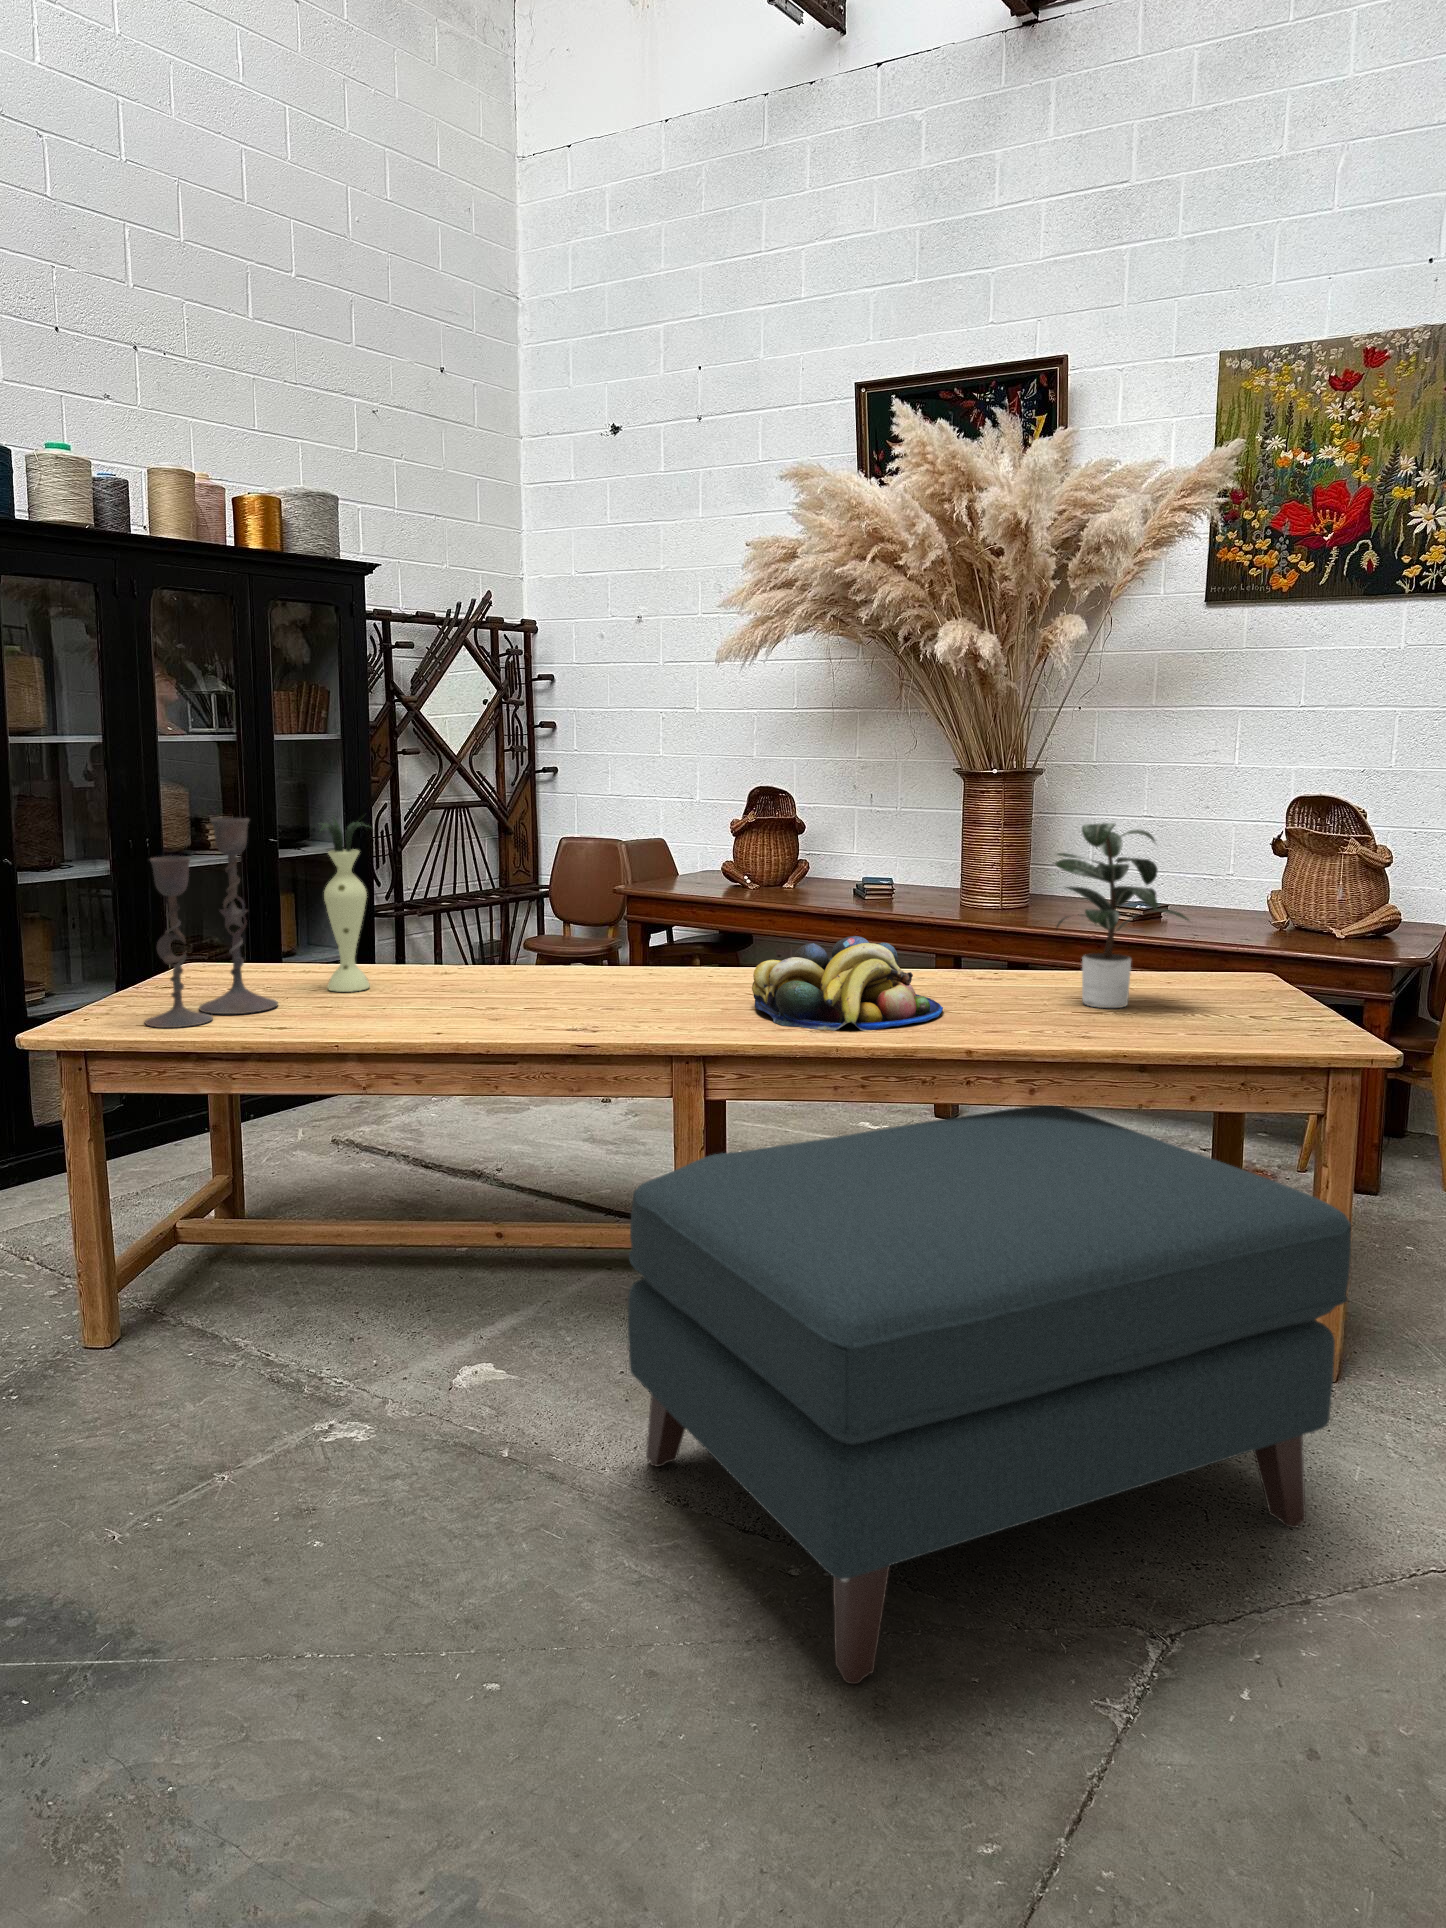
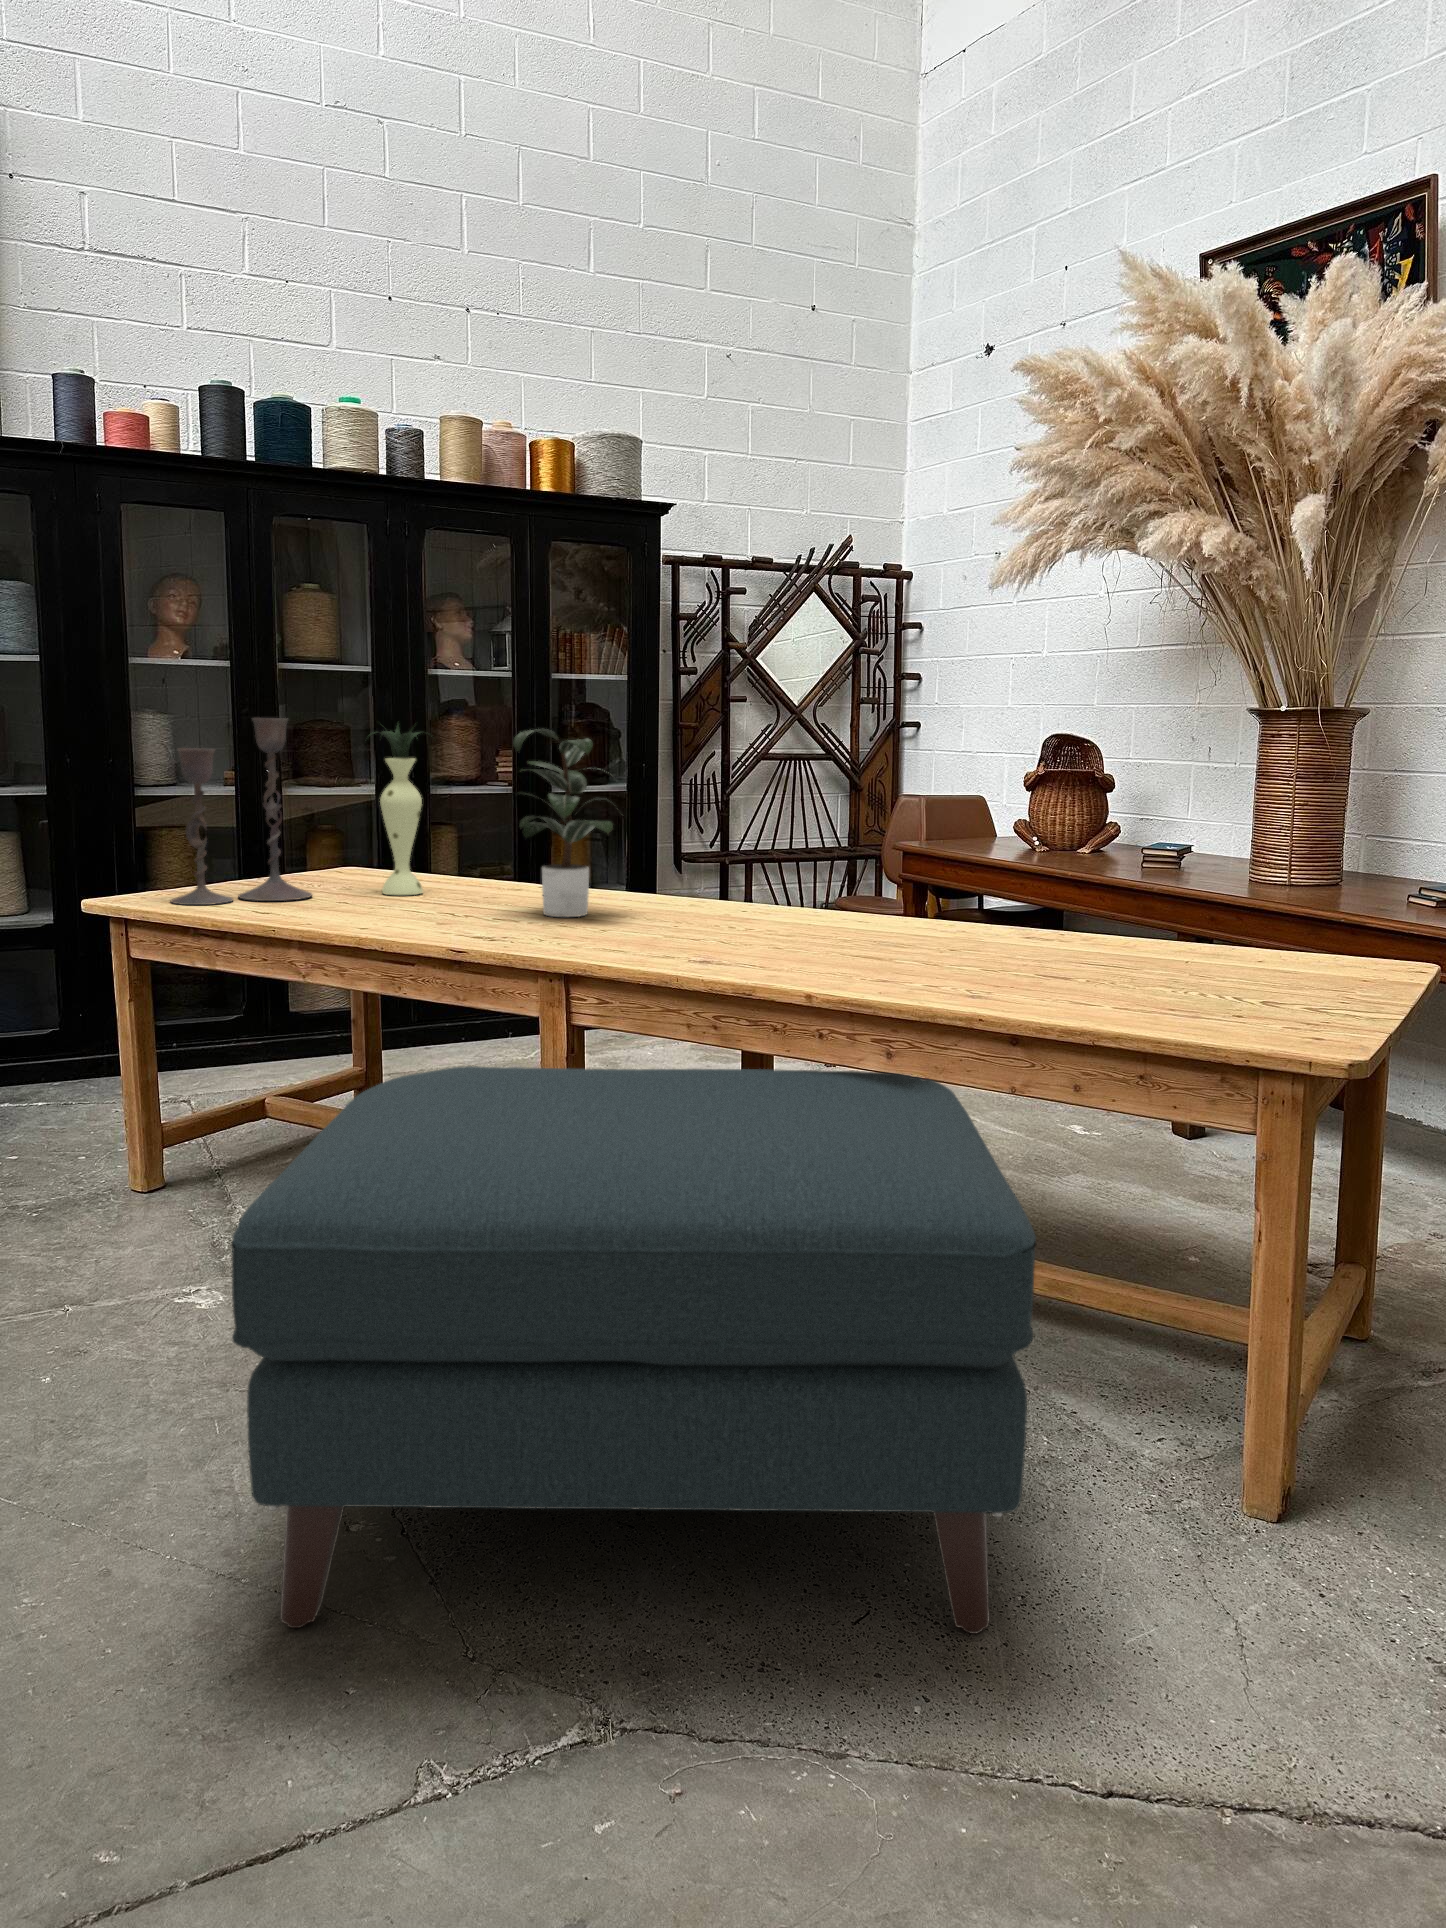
potted plant: present [1055,823,1188,1008] -> present [513,729,613,917]
fruit bowl: present [752,936,943,1031] -> none [680,871,897,968]

